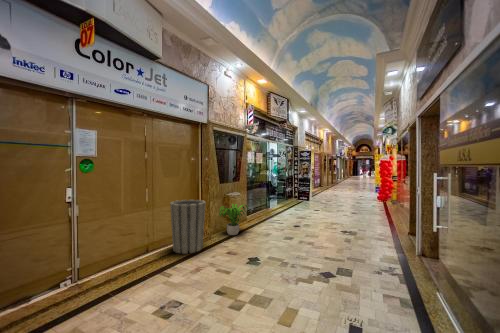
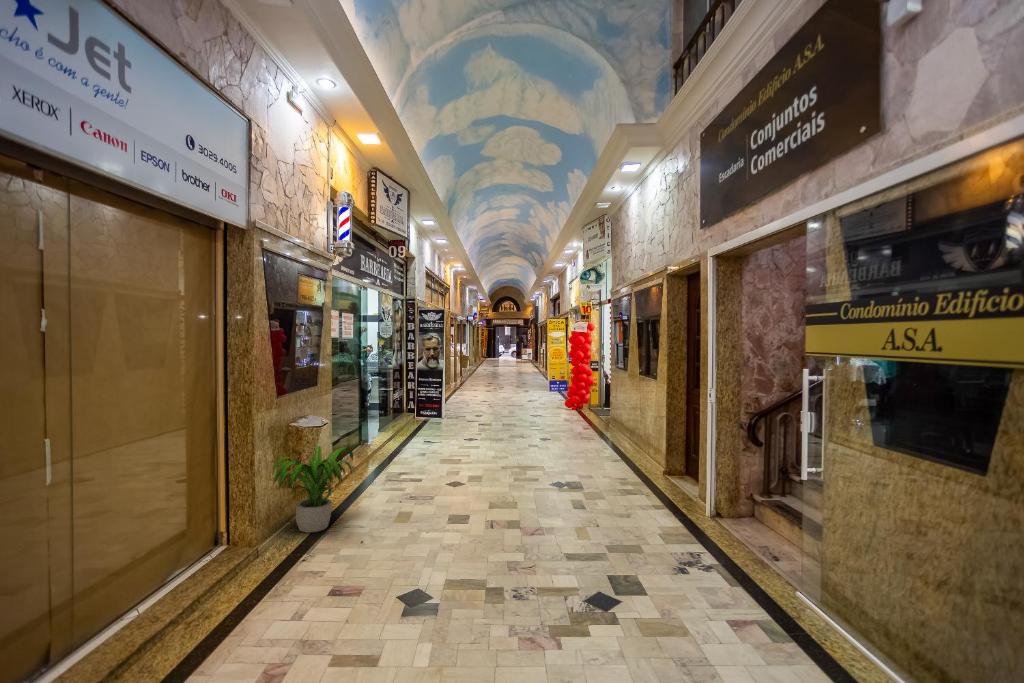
trash can: present [170,200,206,254] -> none [134,450,258,627]

